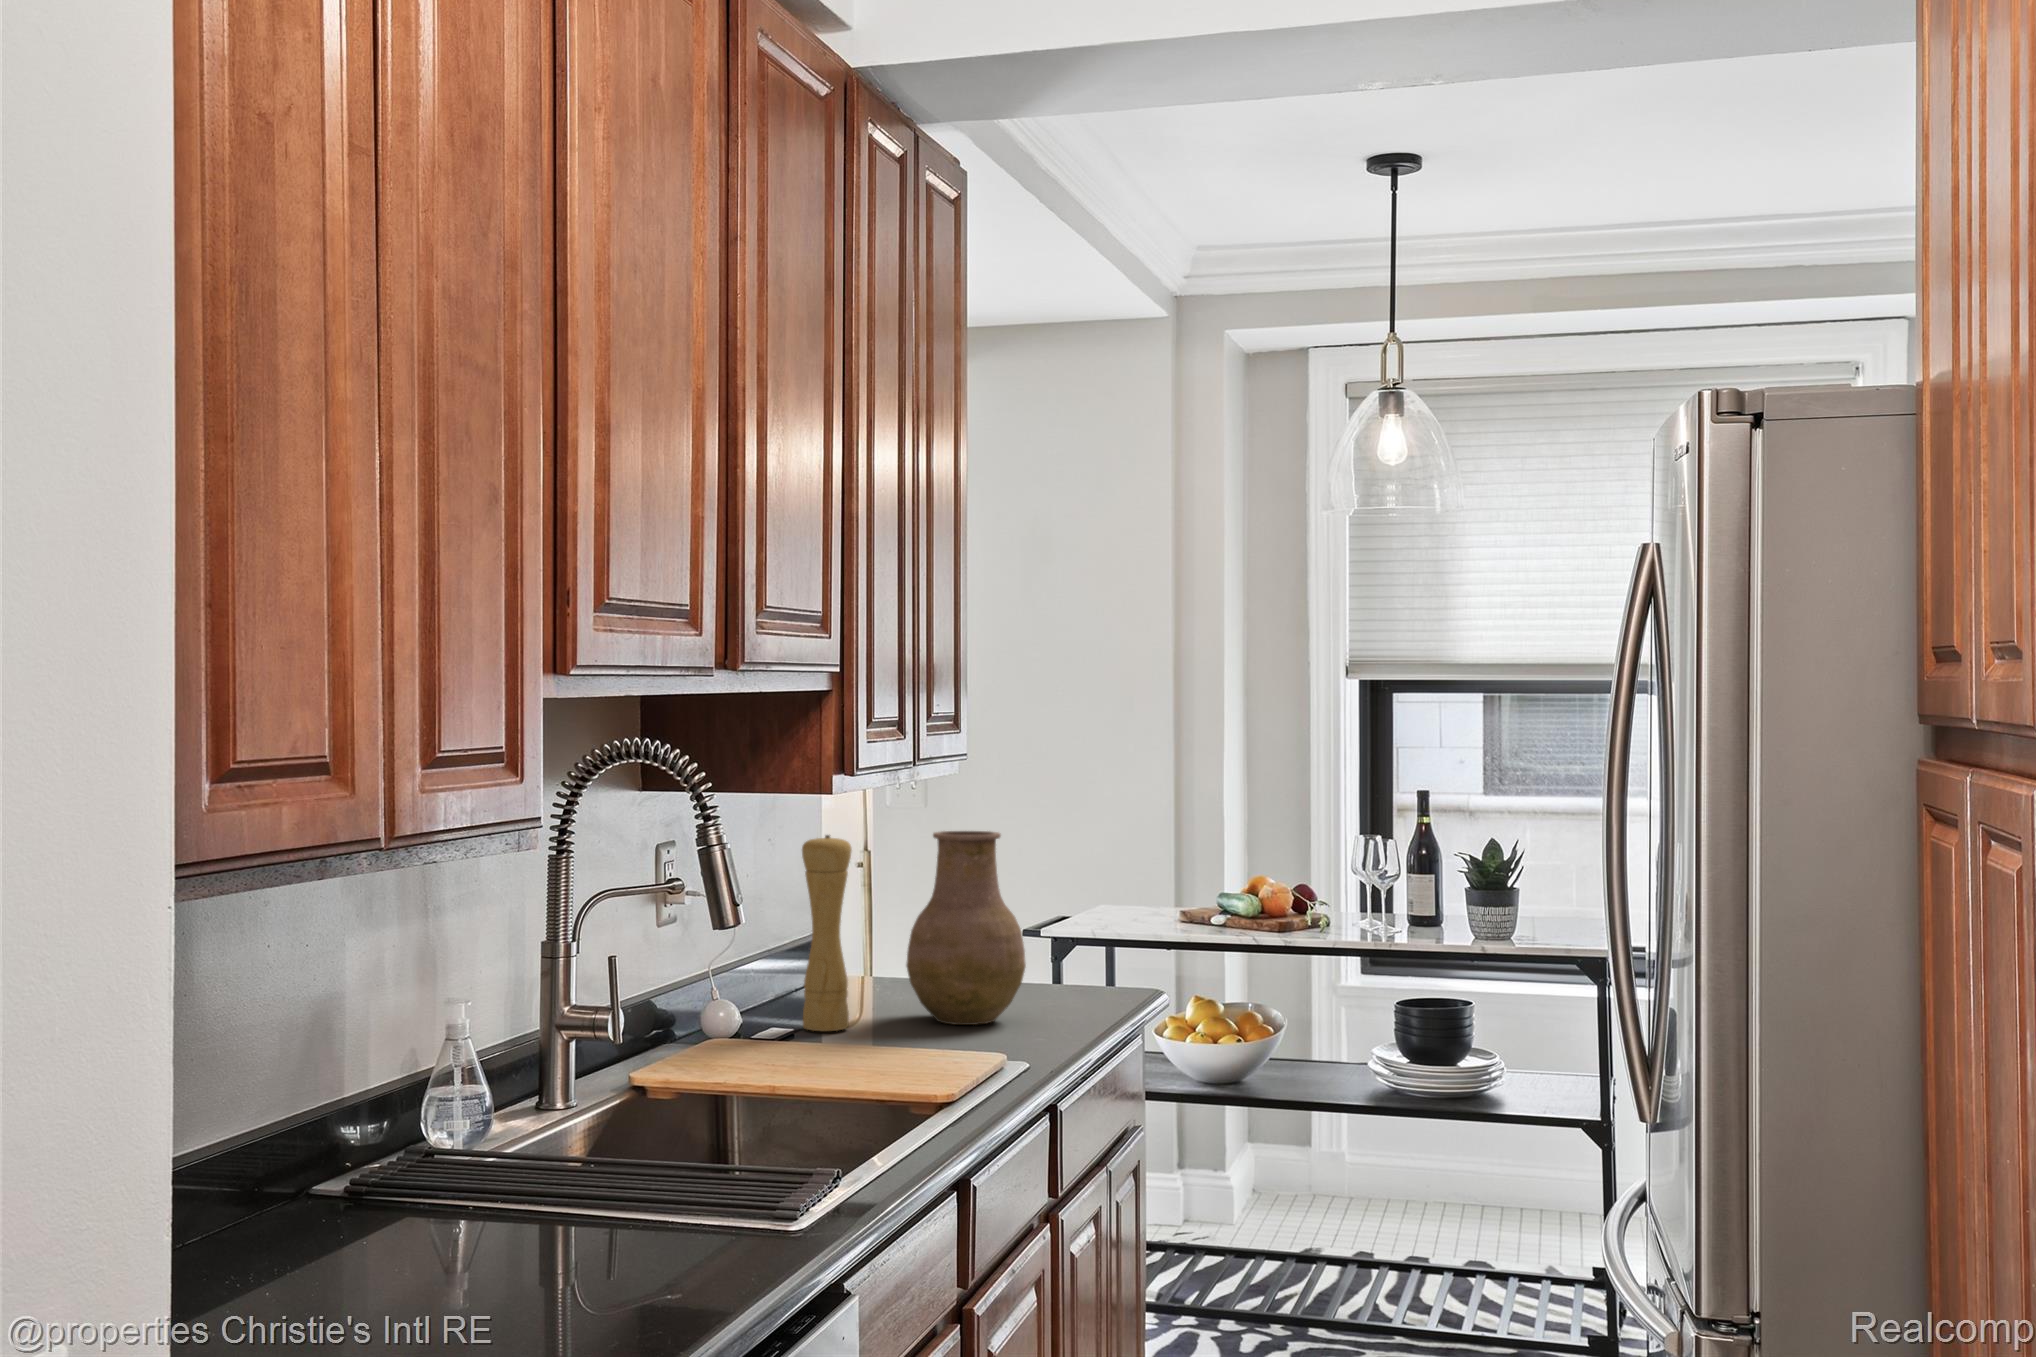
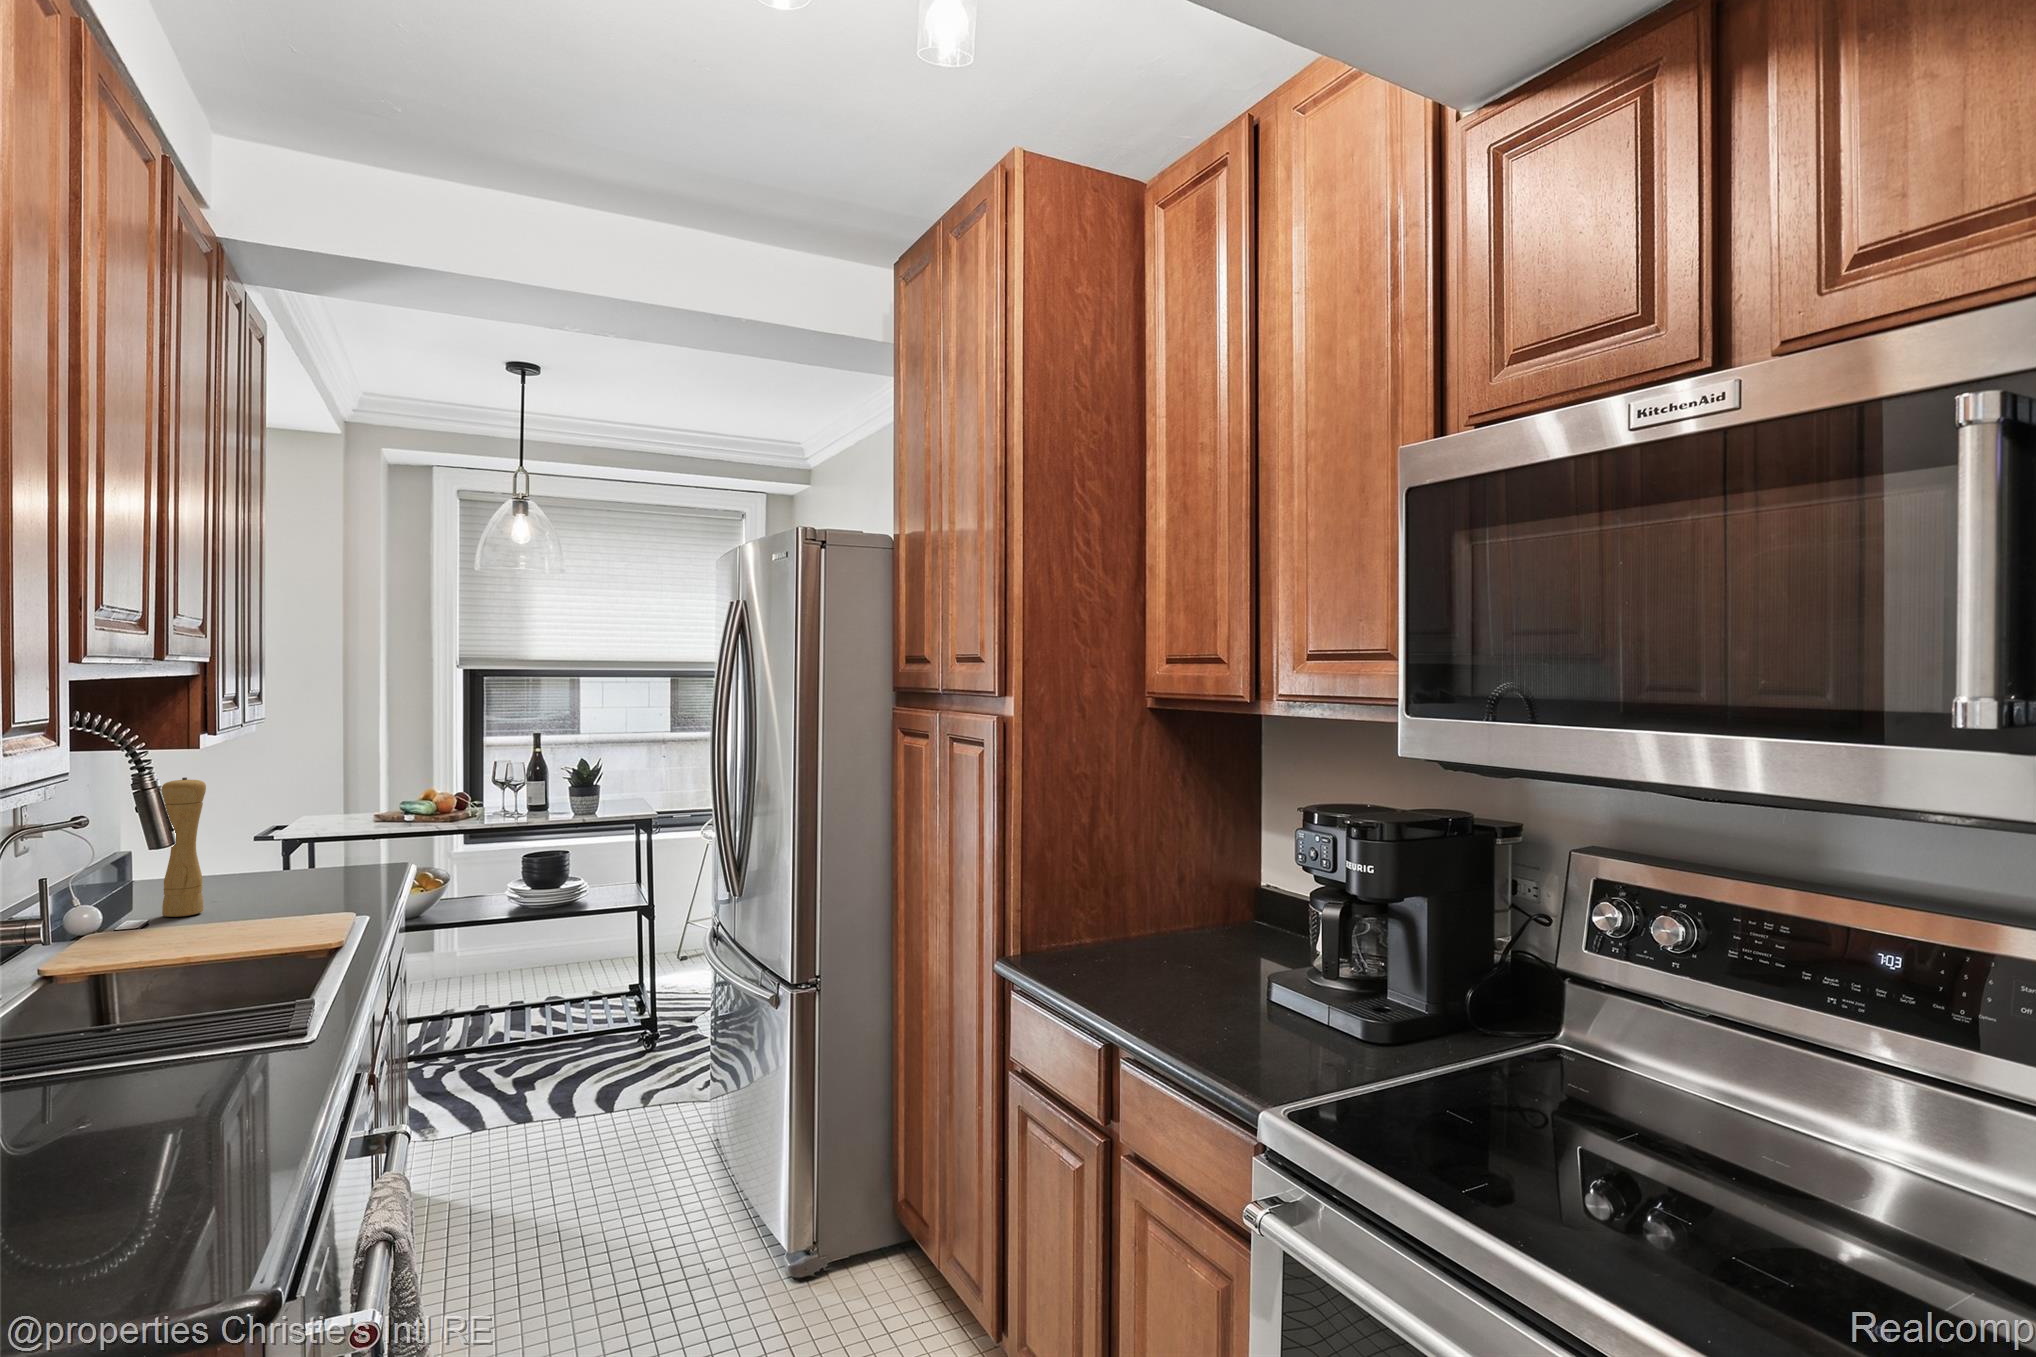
vase: present [906,831,1026,1025] -> none [242,769,339,899]

